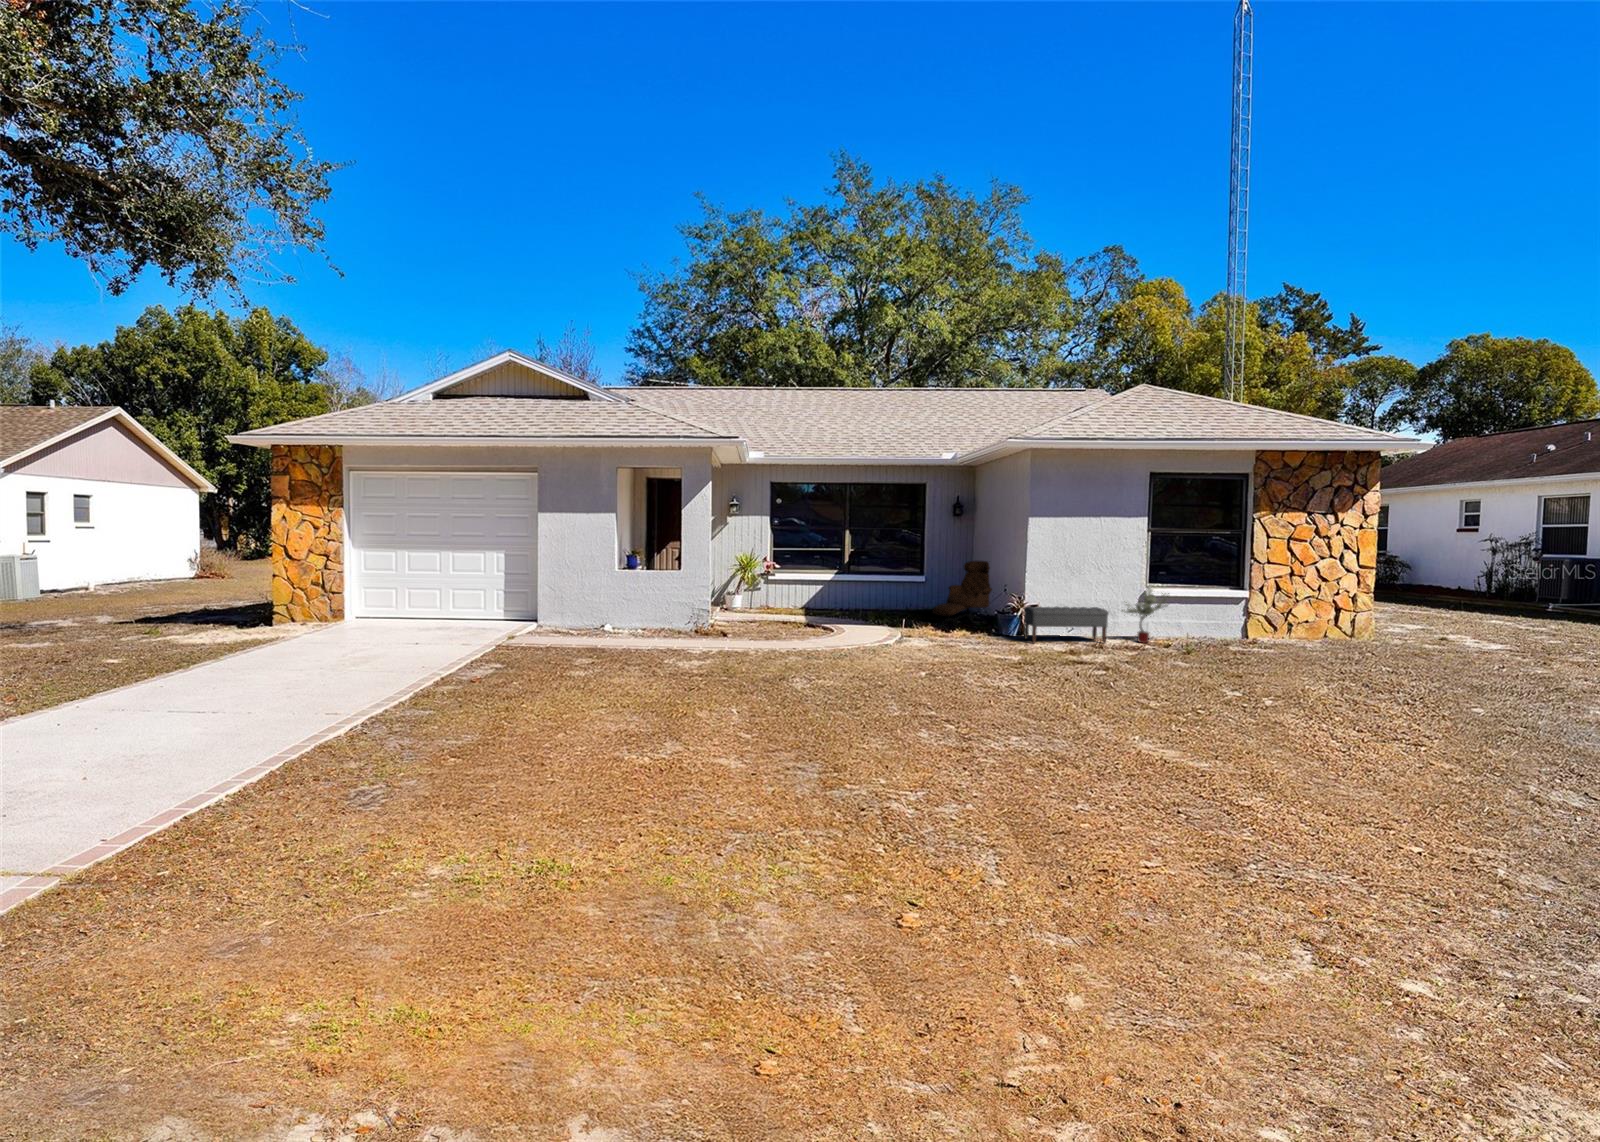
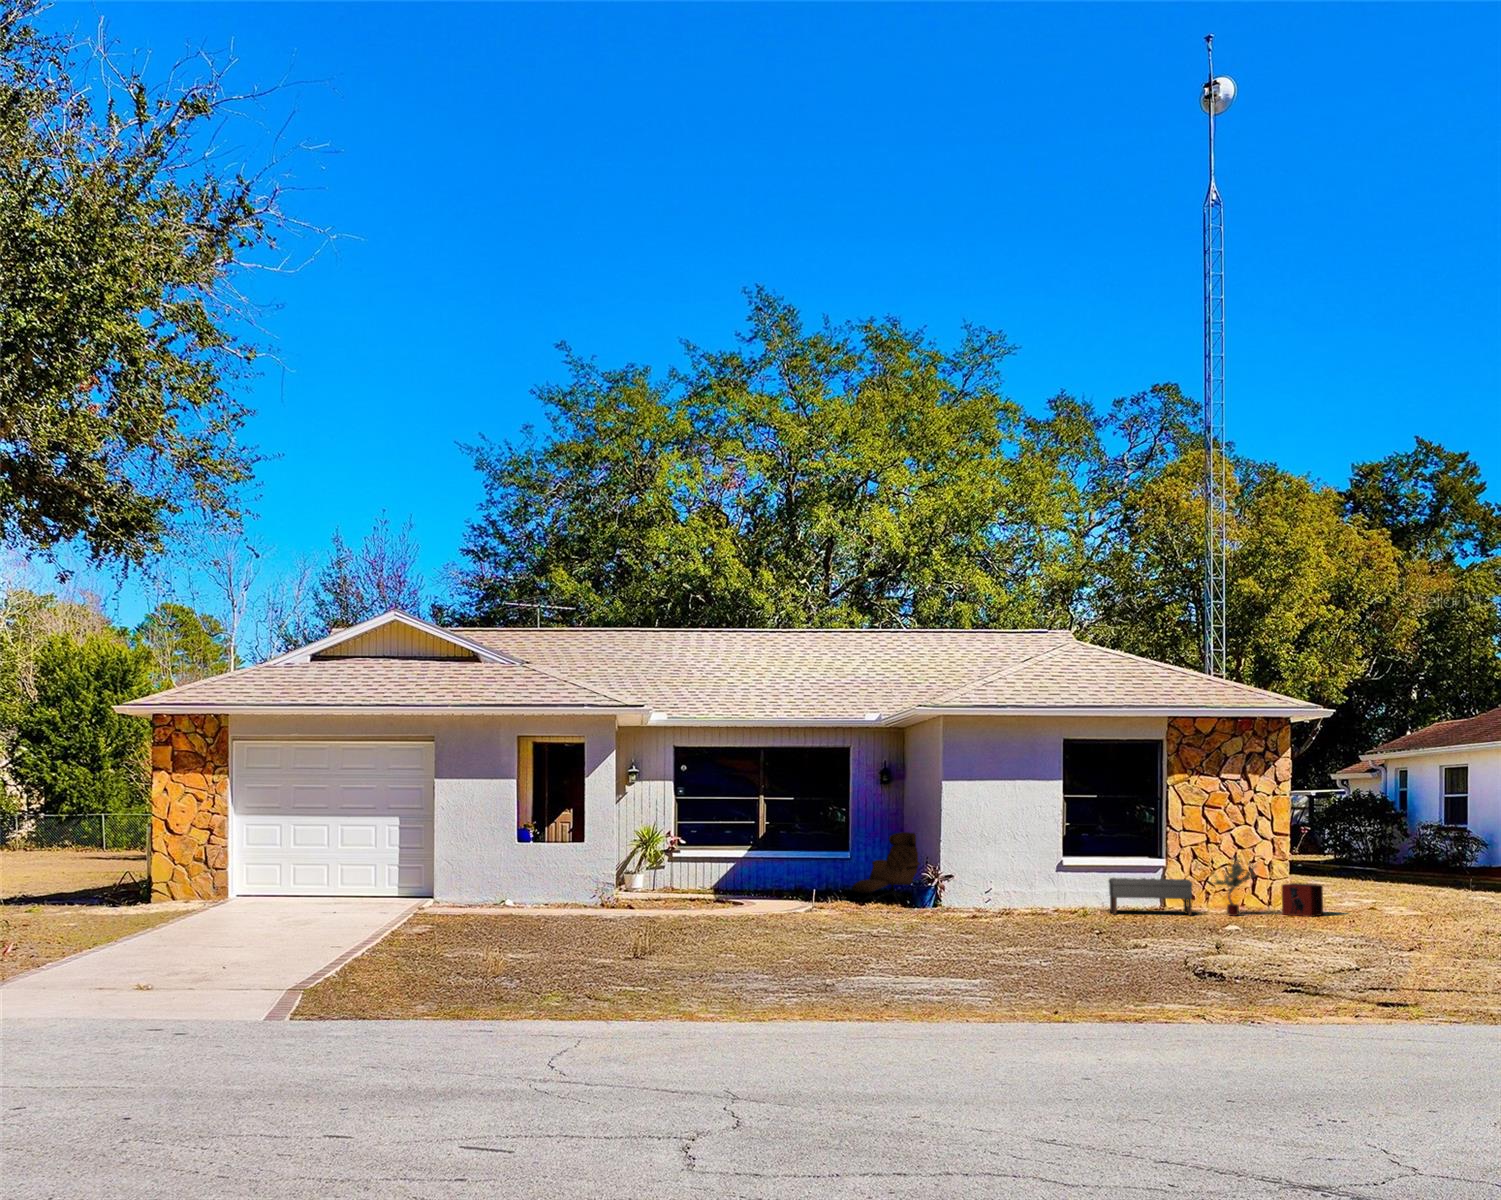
potted tree: present [1122,586,1169,643] -> present [1209,858,1256,916]
bench: present [1024,606,1109,644] -> present [1109,878,1192,916]
storage box: none [1362,614,1403,649] -> present [1282,883,1323,917]

